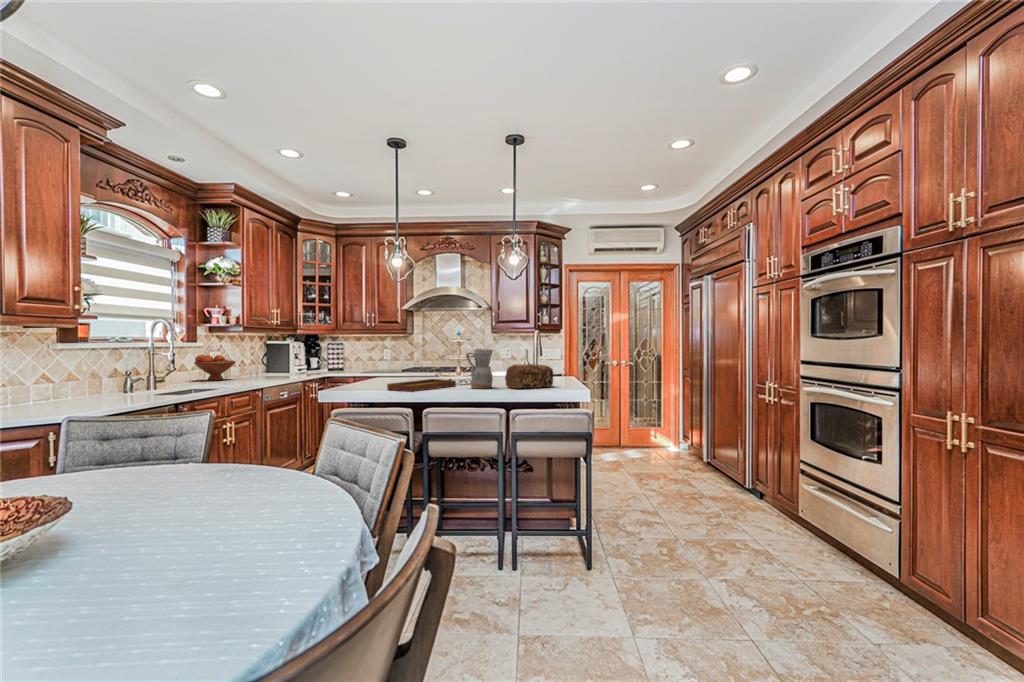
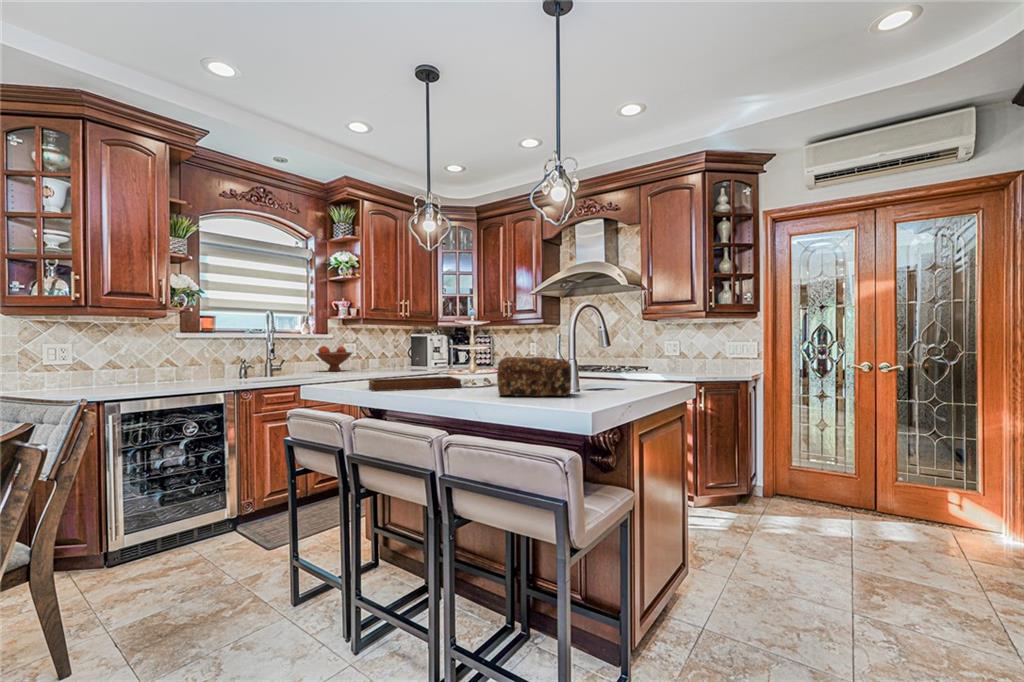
ceramic pitcher: present [466,349,493,388] -> none [452,333,491,392]

